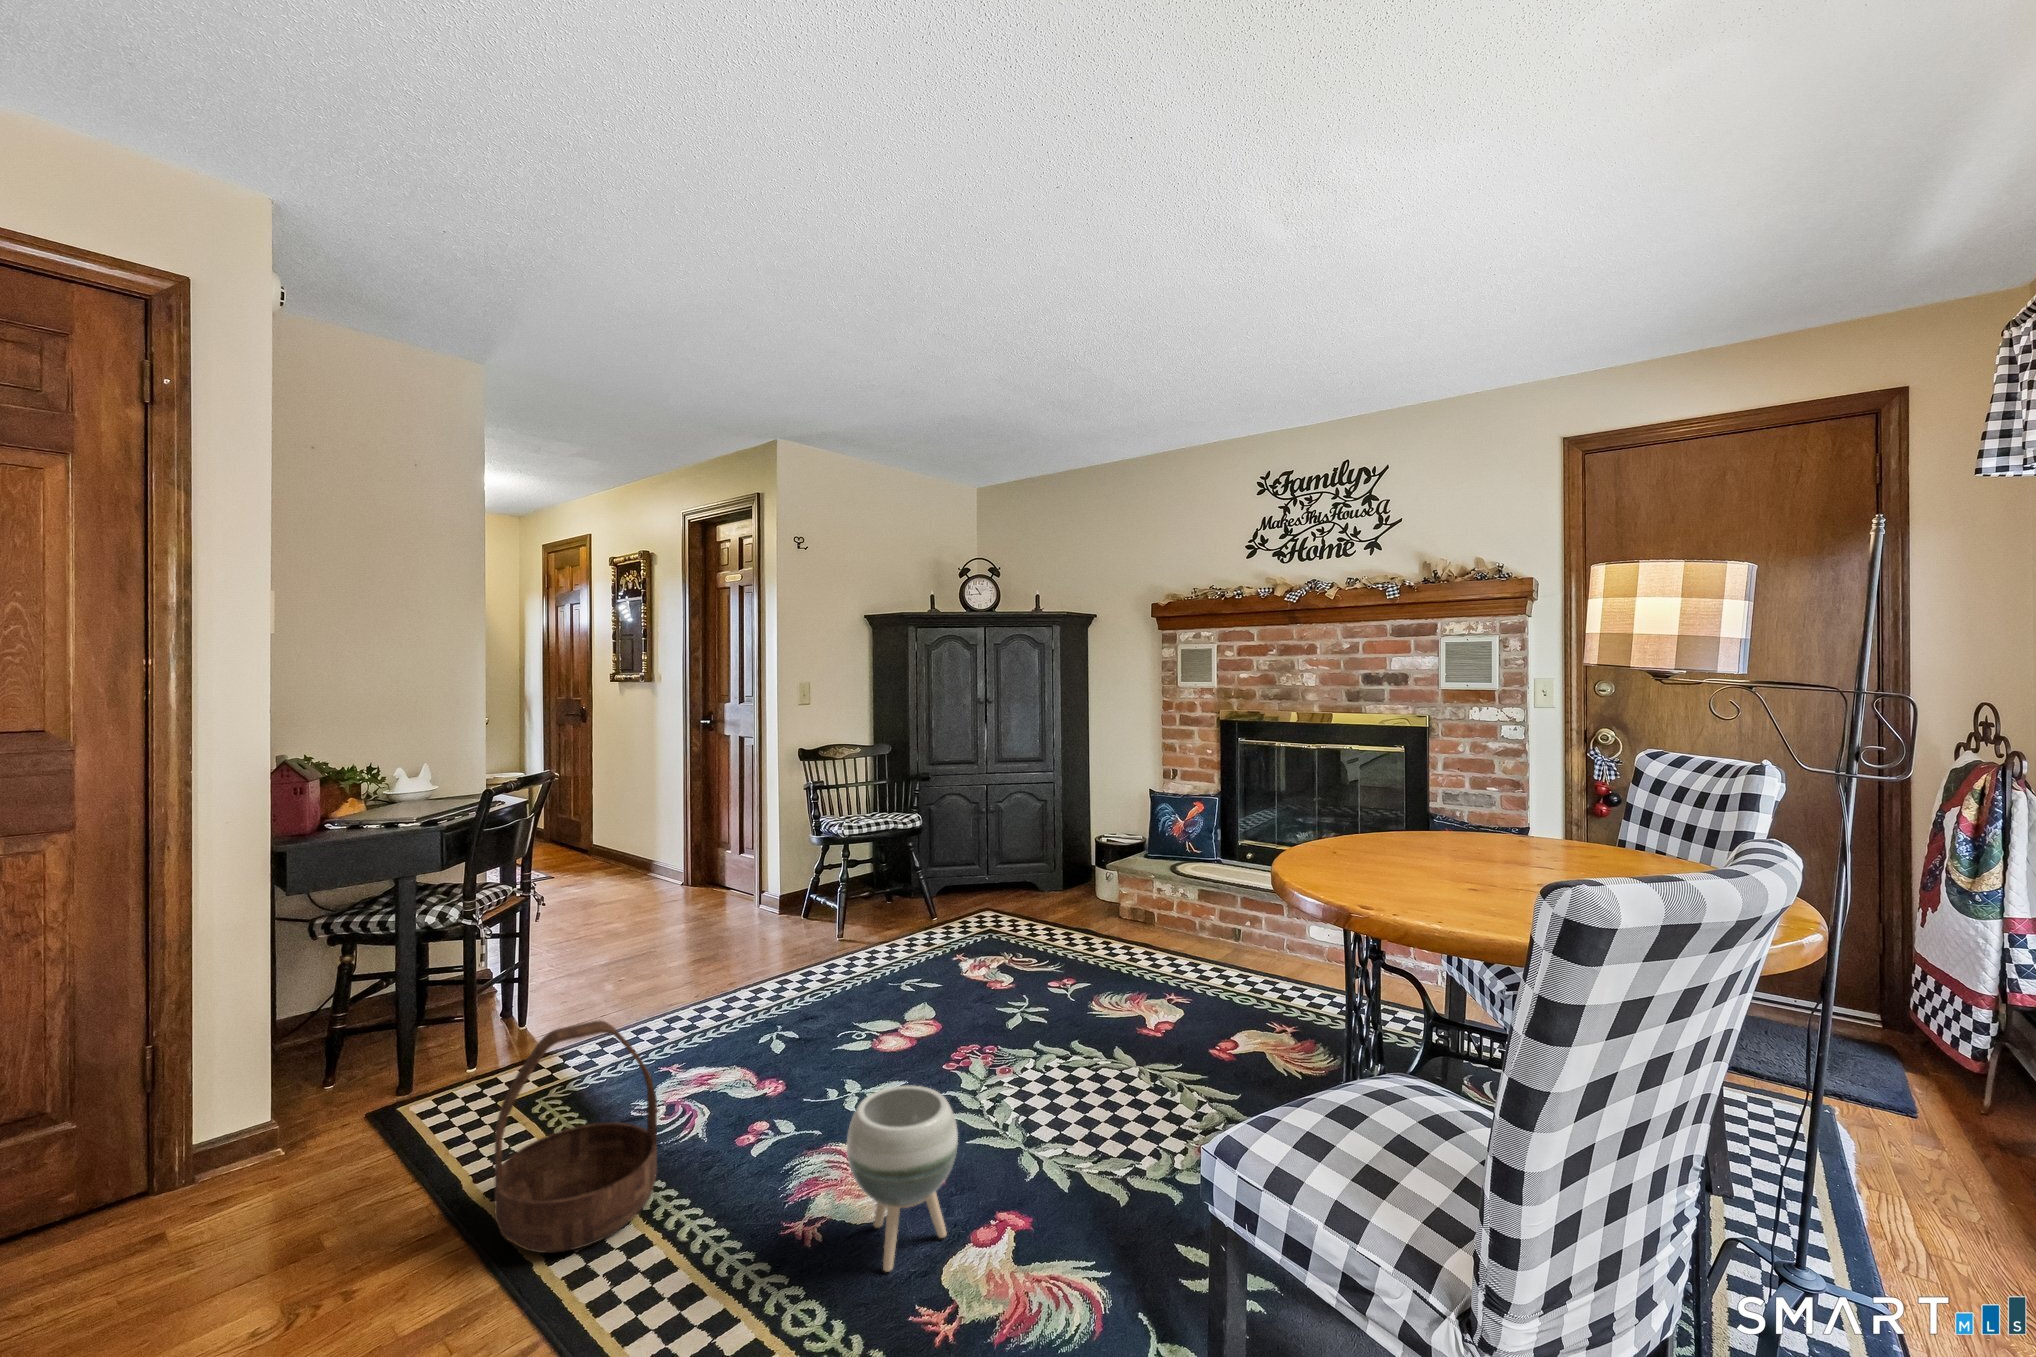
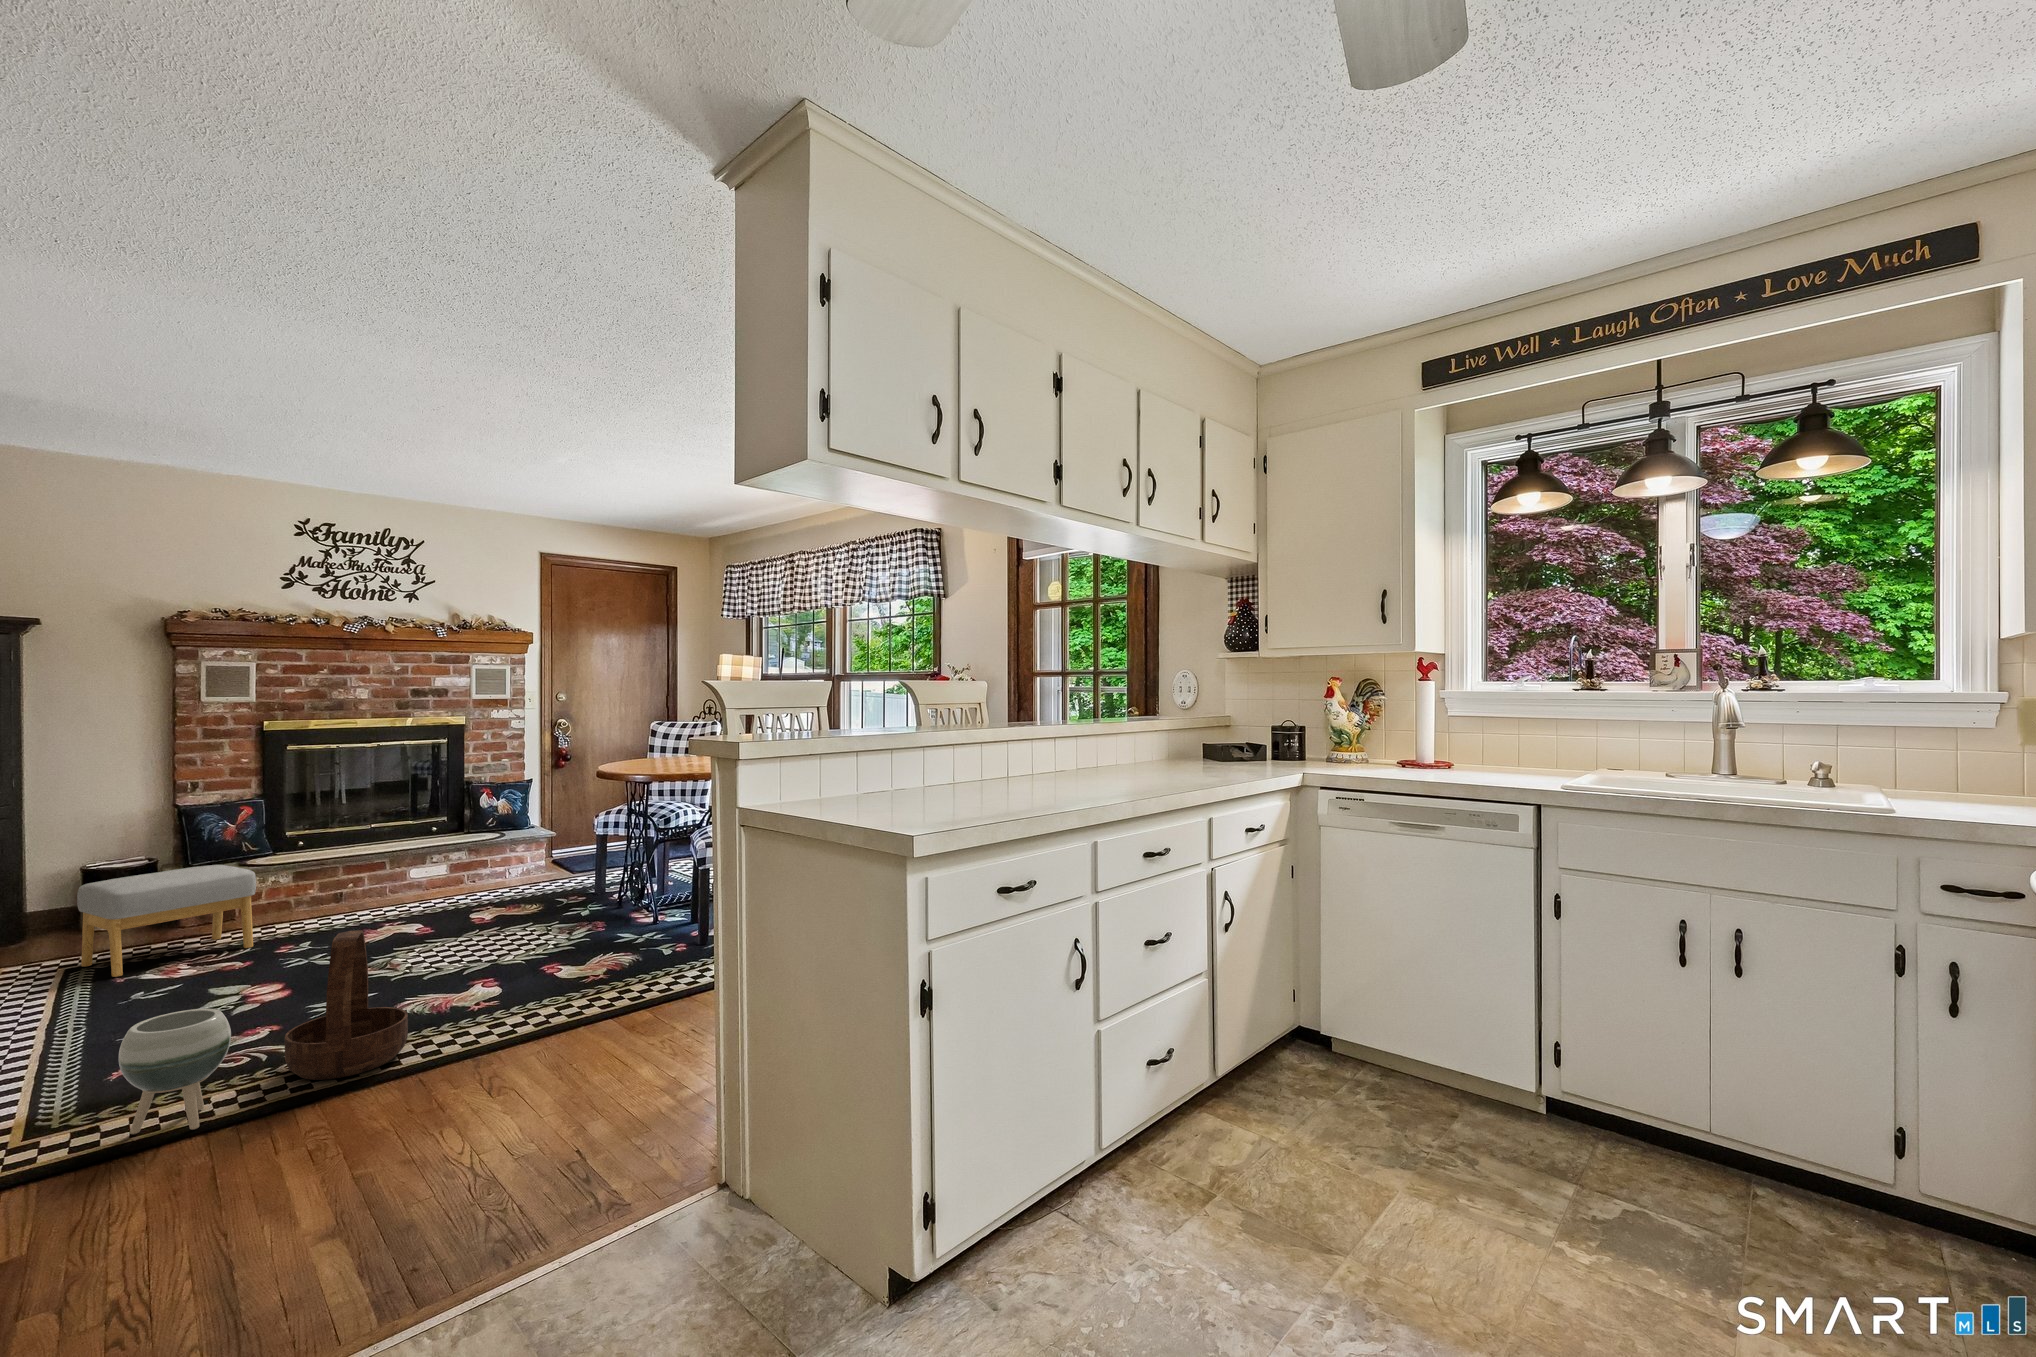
footstool: none [939,857,1076,969] -> present [77,865,256,977]
planter: present [847,1086,958,1272] -> present [119,1009,231,1134]

